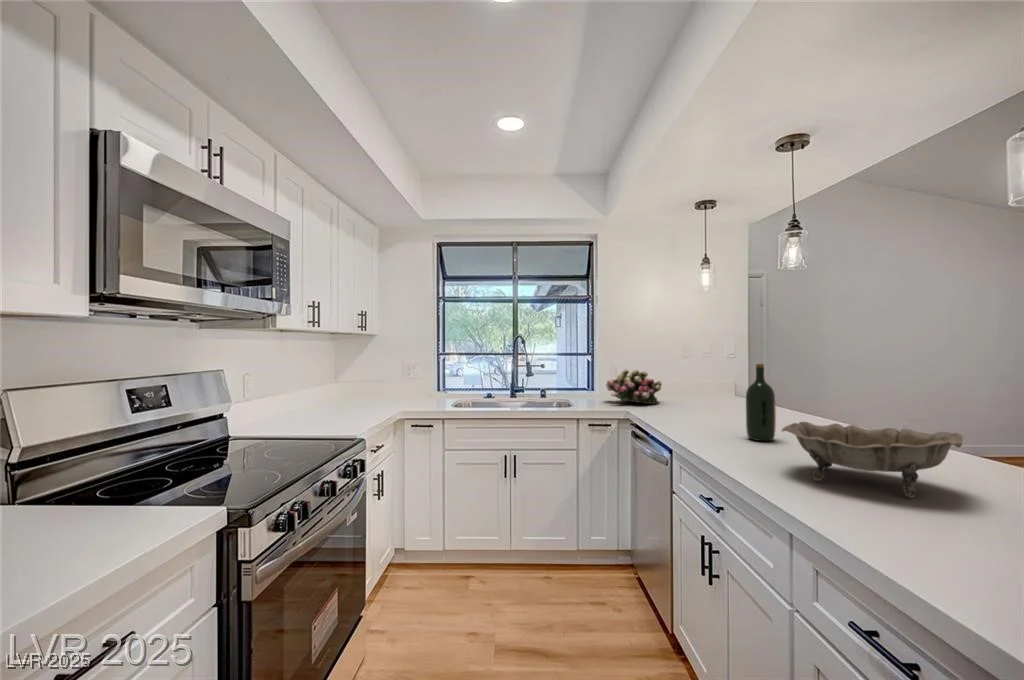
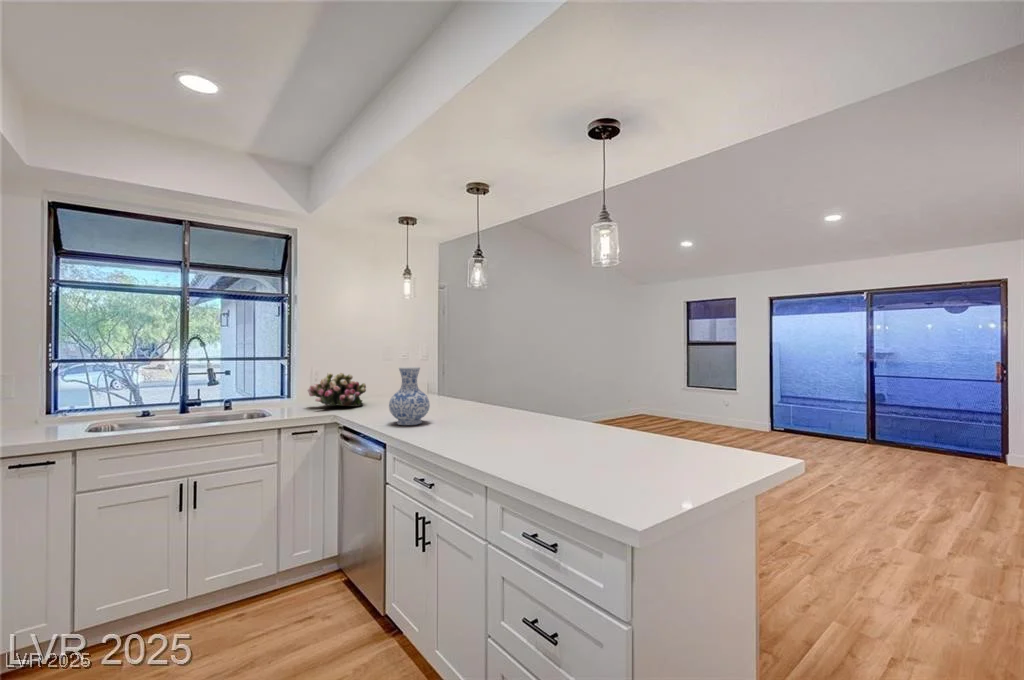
wine bottle: present [746,364,776,441] -> none [446,364,467,427]
vase: none [678,366,726,432] -> present [389,367,430,425]
decorative bowl: present [782,422,963,498] -> none [476,404,573,449]

